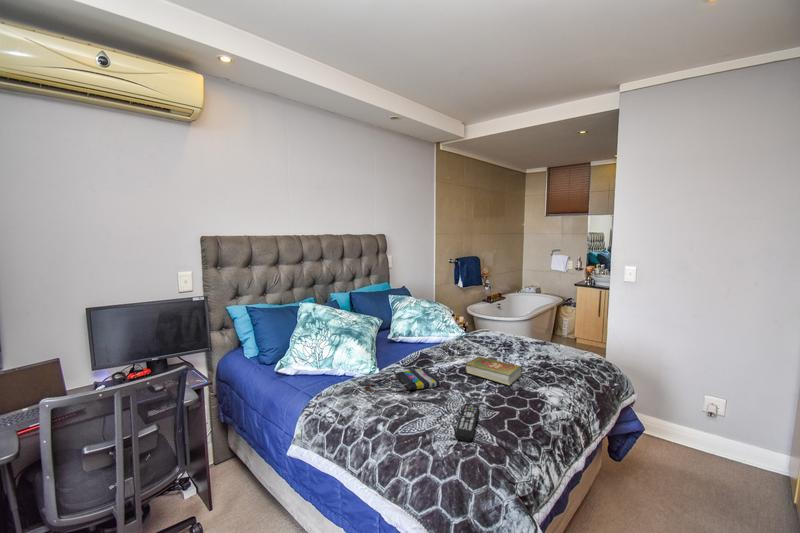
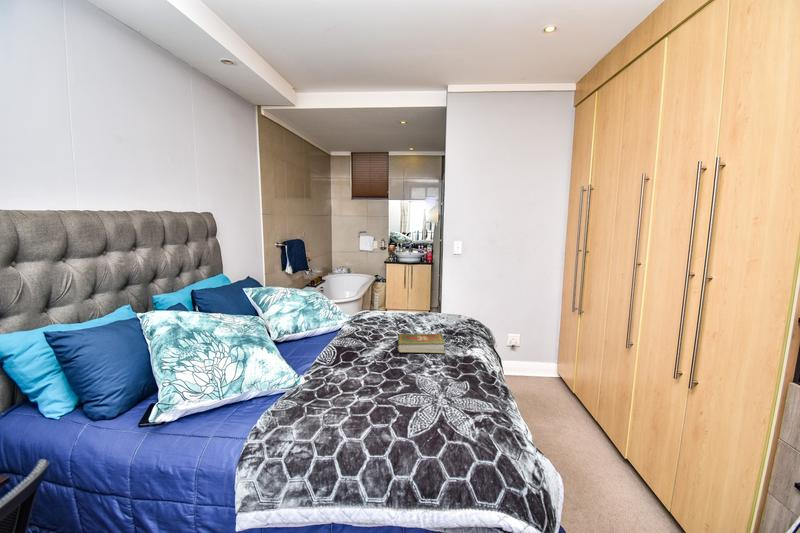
tote bag: present [365,369,439,392] -> none [321,359,392,404]
remote control: present [455,404,479,441] -> none [437,379,483,416]

